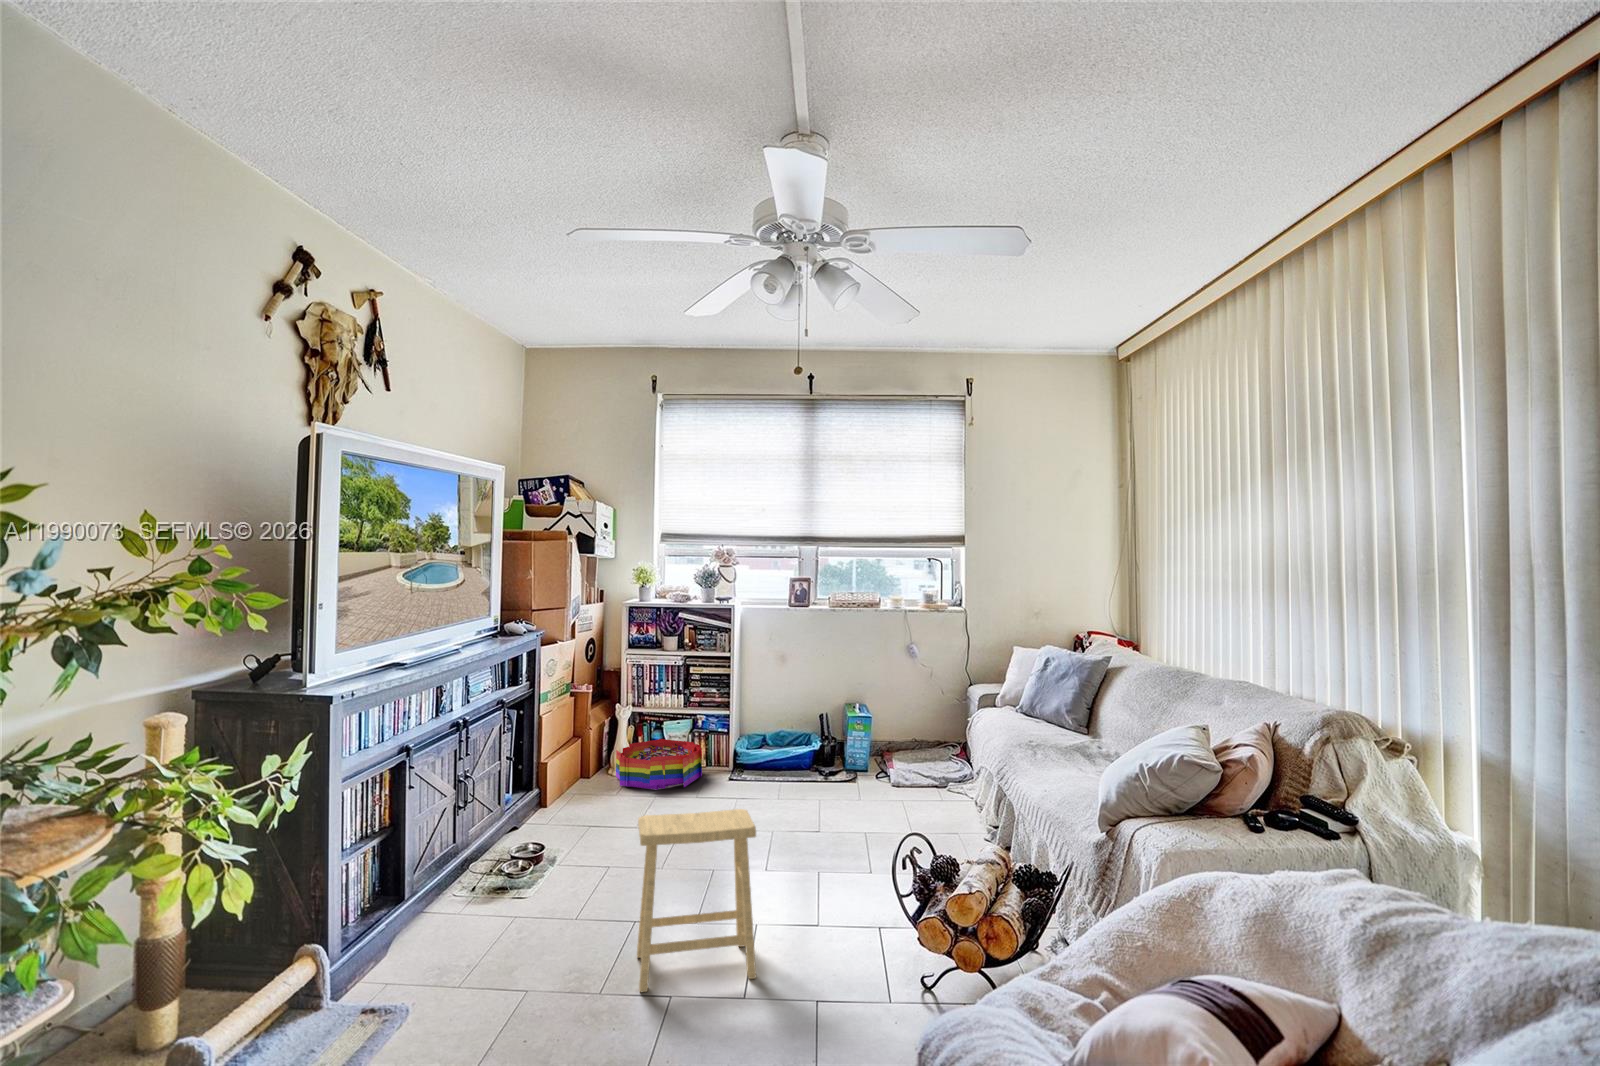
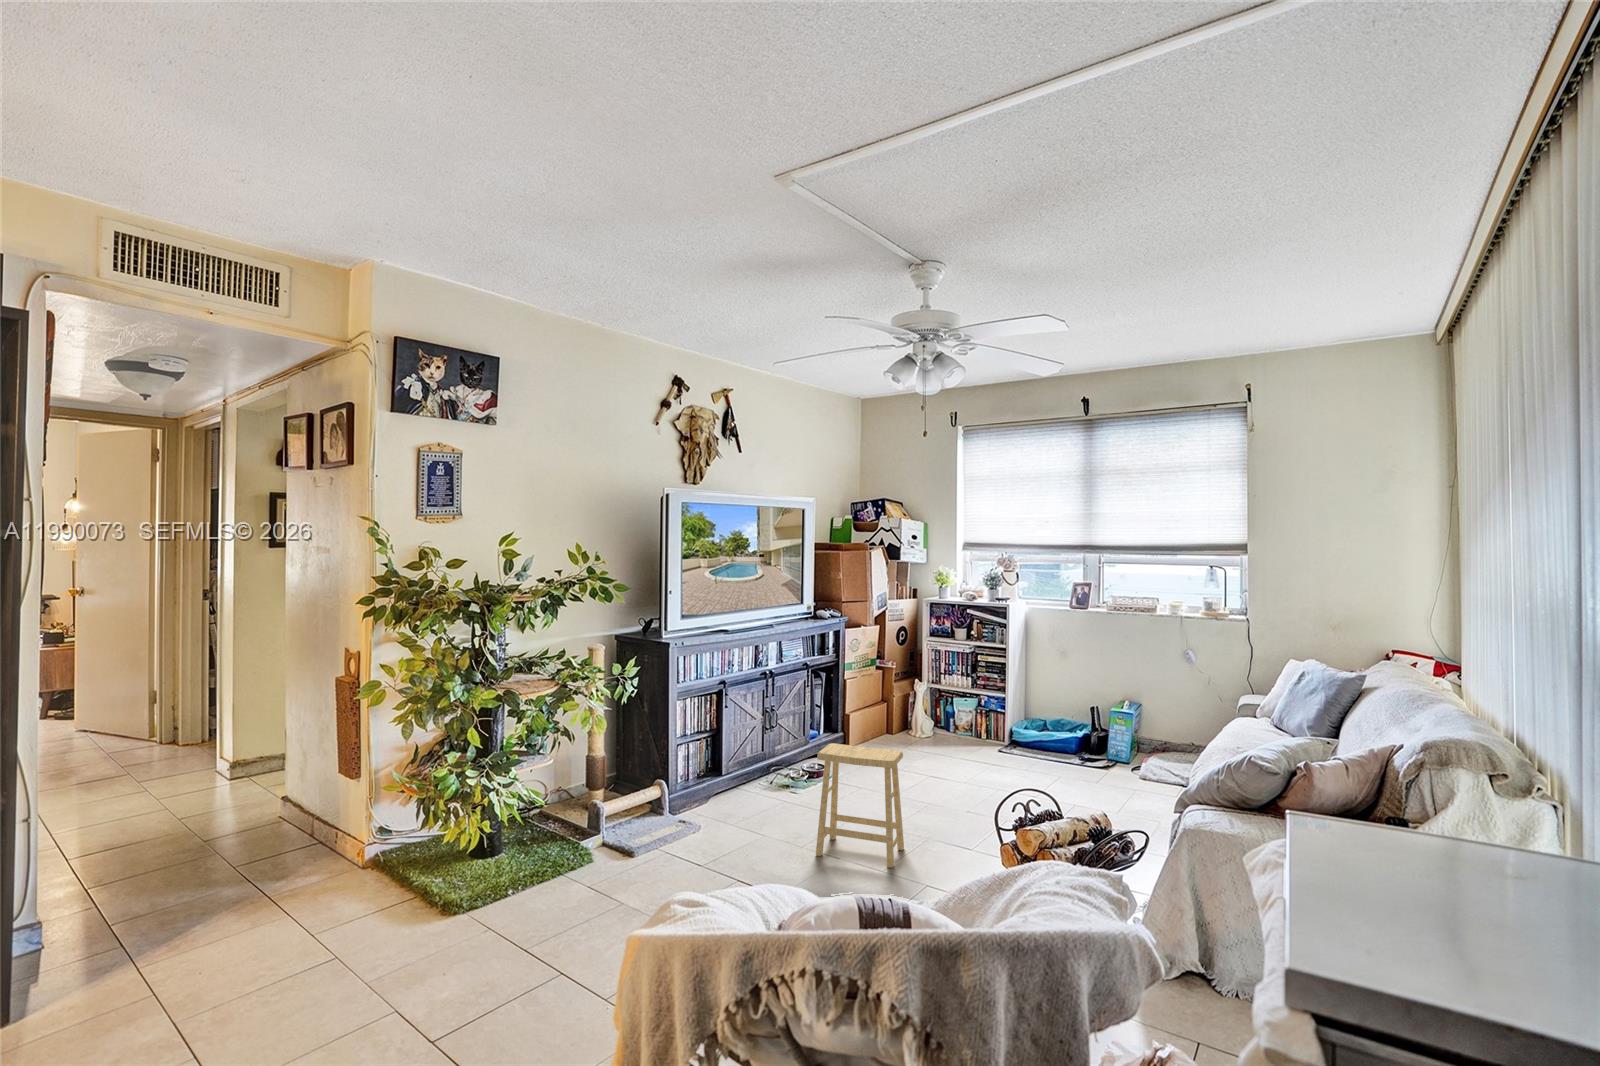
storage bin: present [616,739,702,790] -> none [909,711,979,750]

